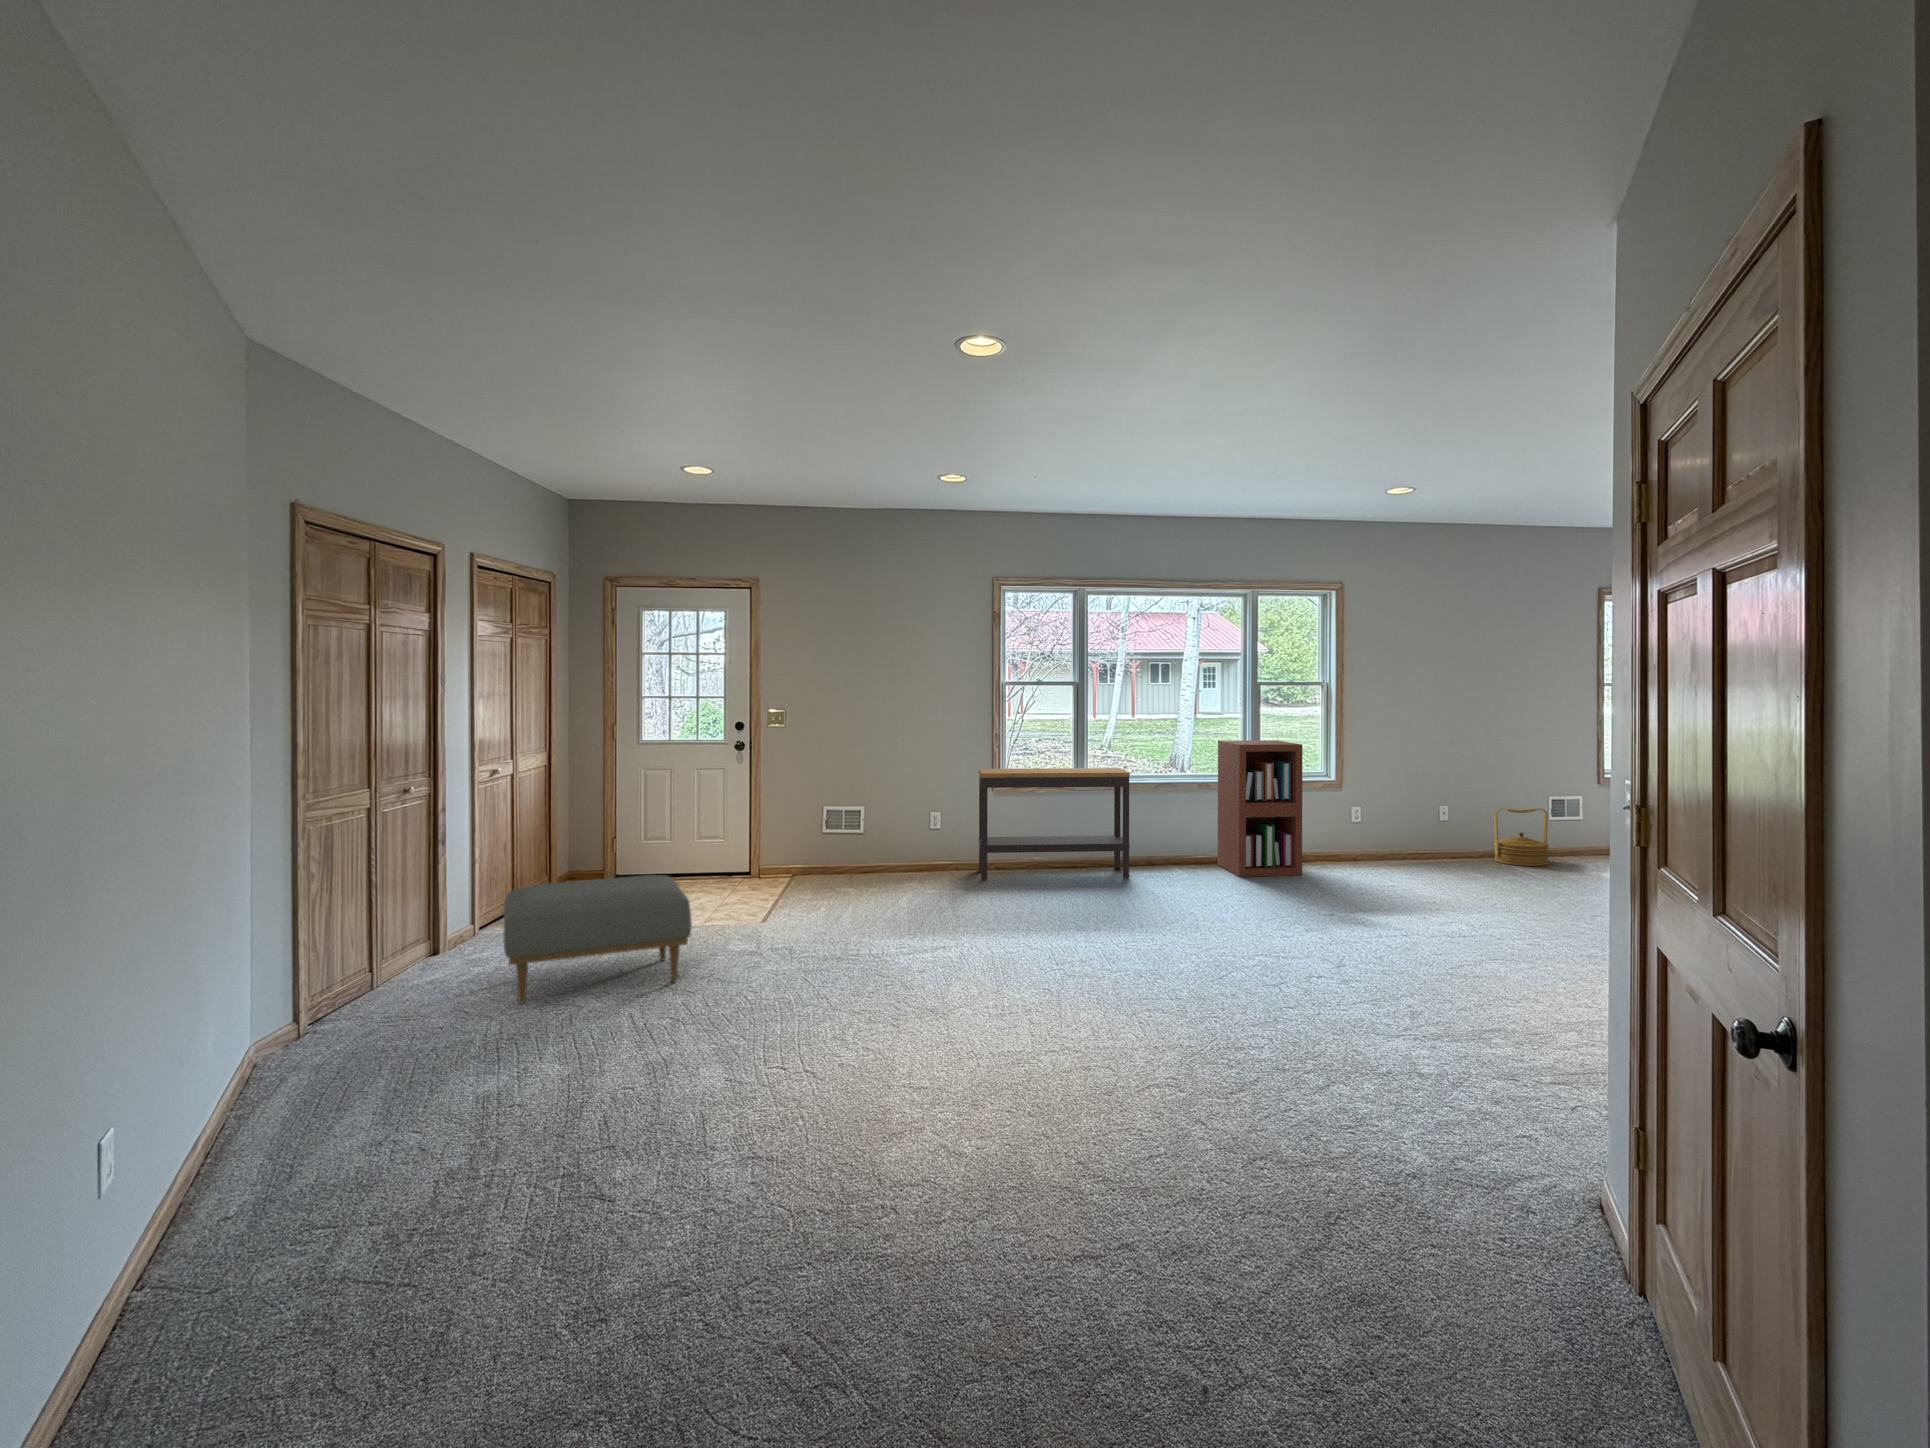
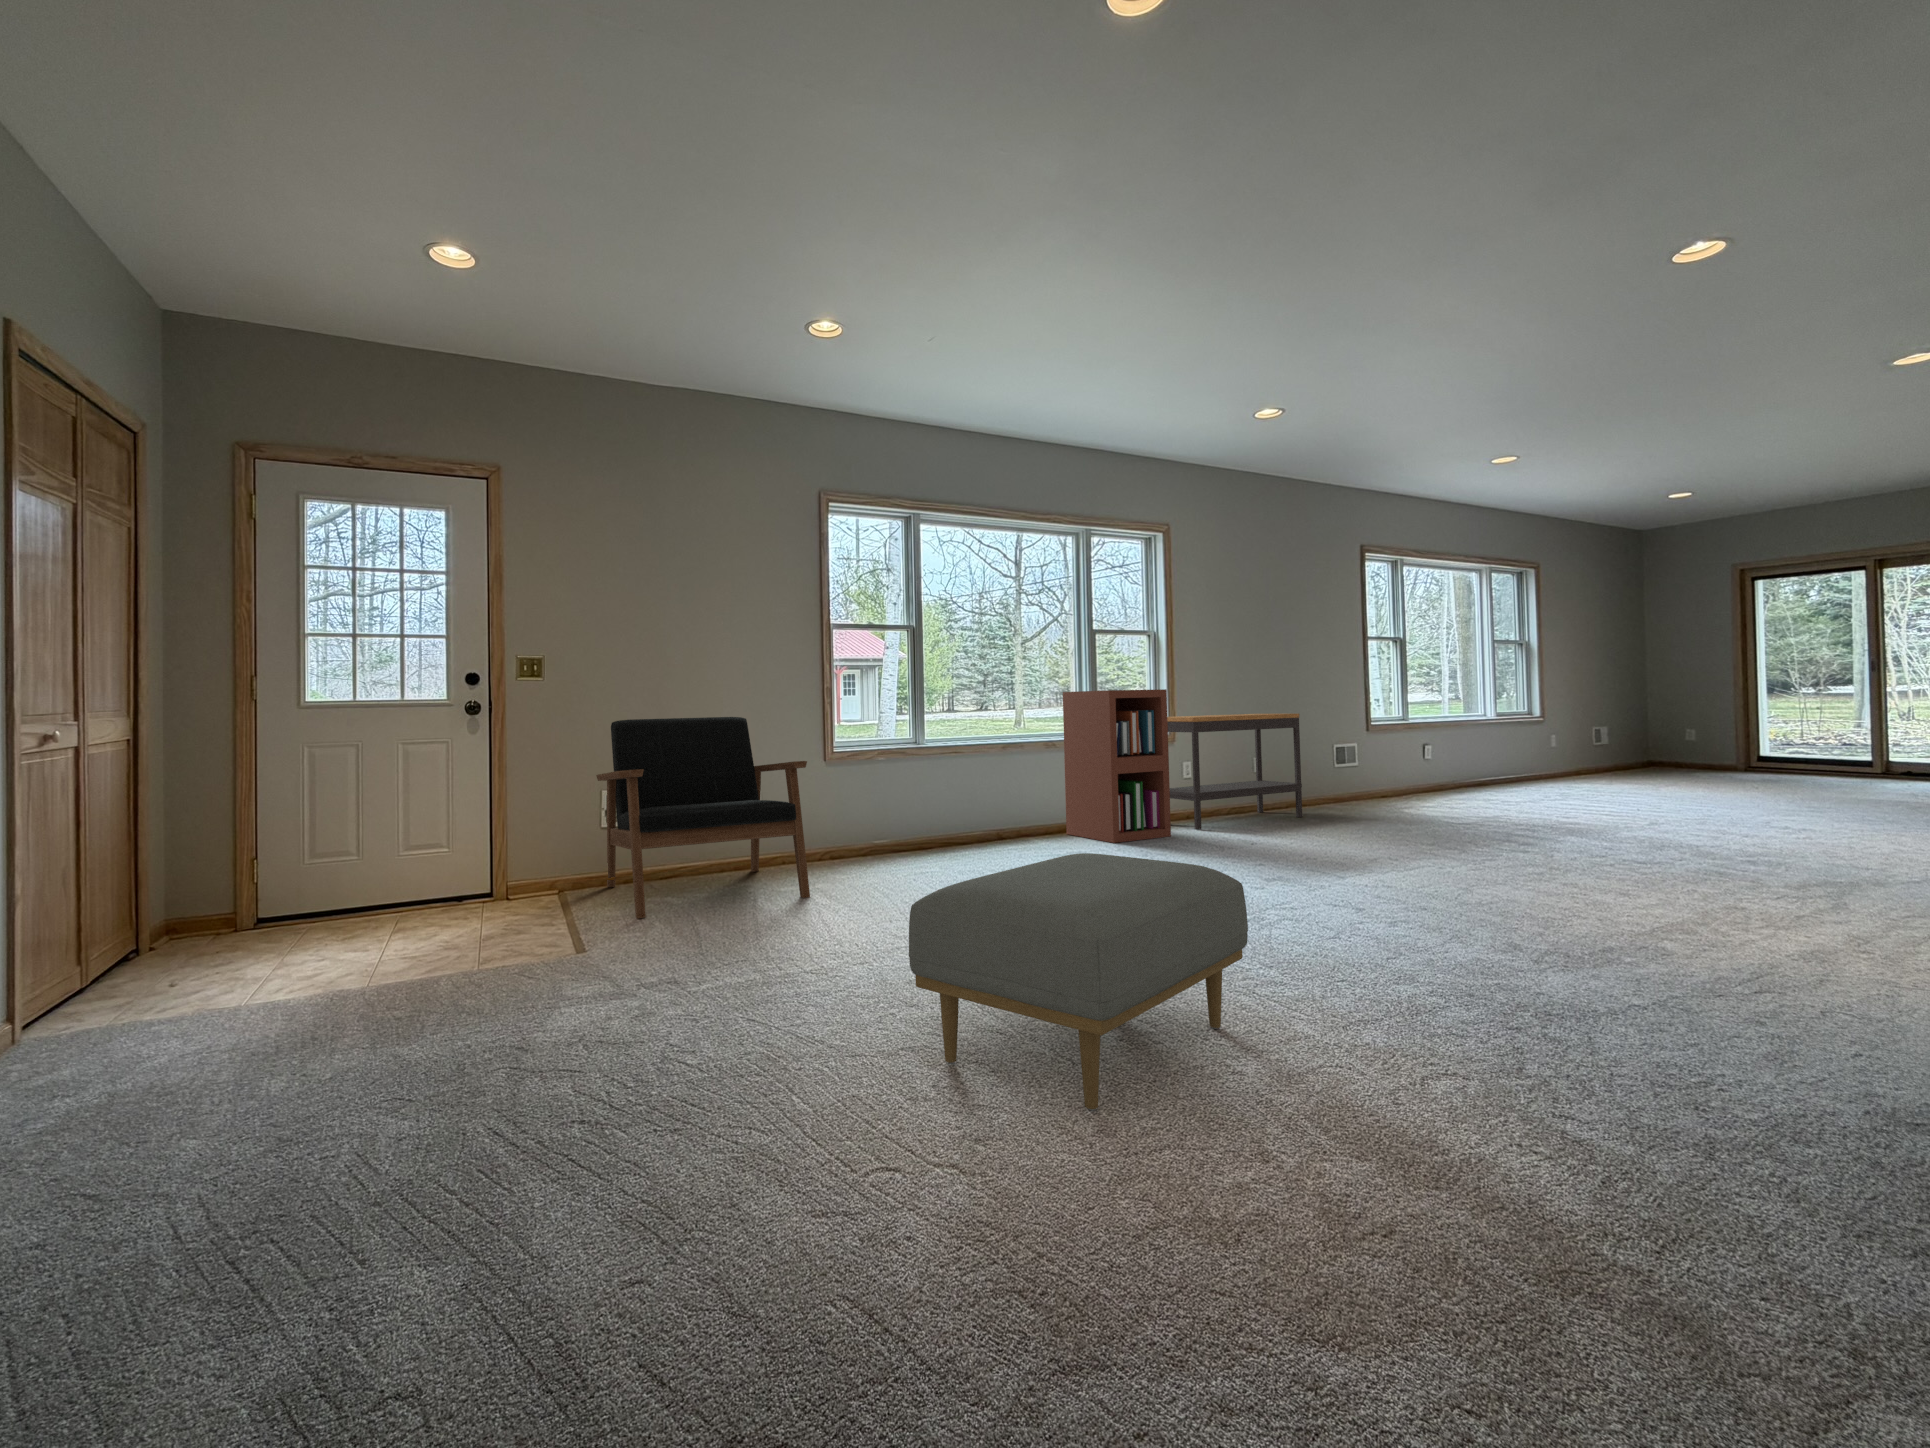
armchair: none [810,758,947,902] -> present [596,717,810,919]
console table: present [979,768,1130,880] -> present [1167,714,1302,829]
woven basket: present [1494,808,1549,866] -> none [1305,755,1360,812]
ottoman: present [503,875,692,1003] -> present [909,853,1248,1110]

